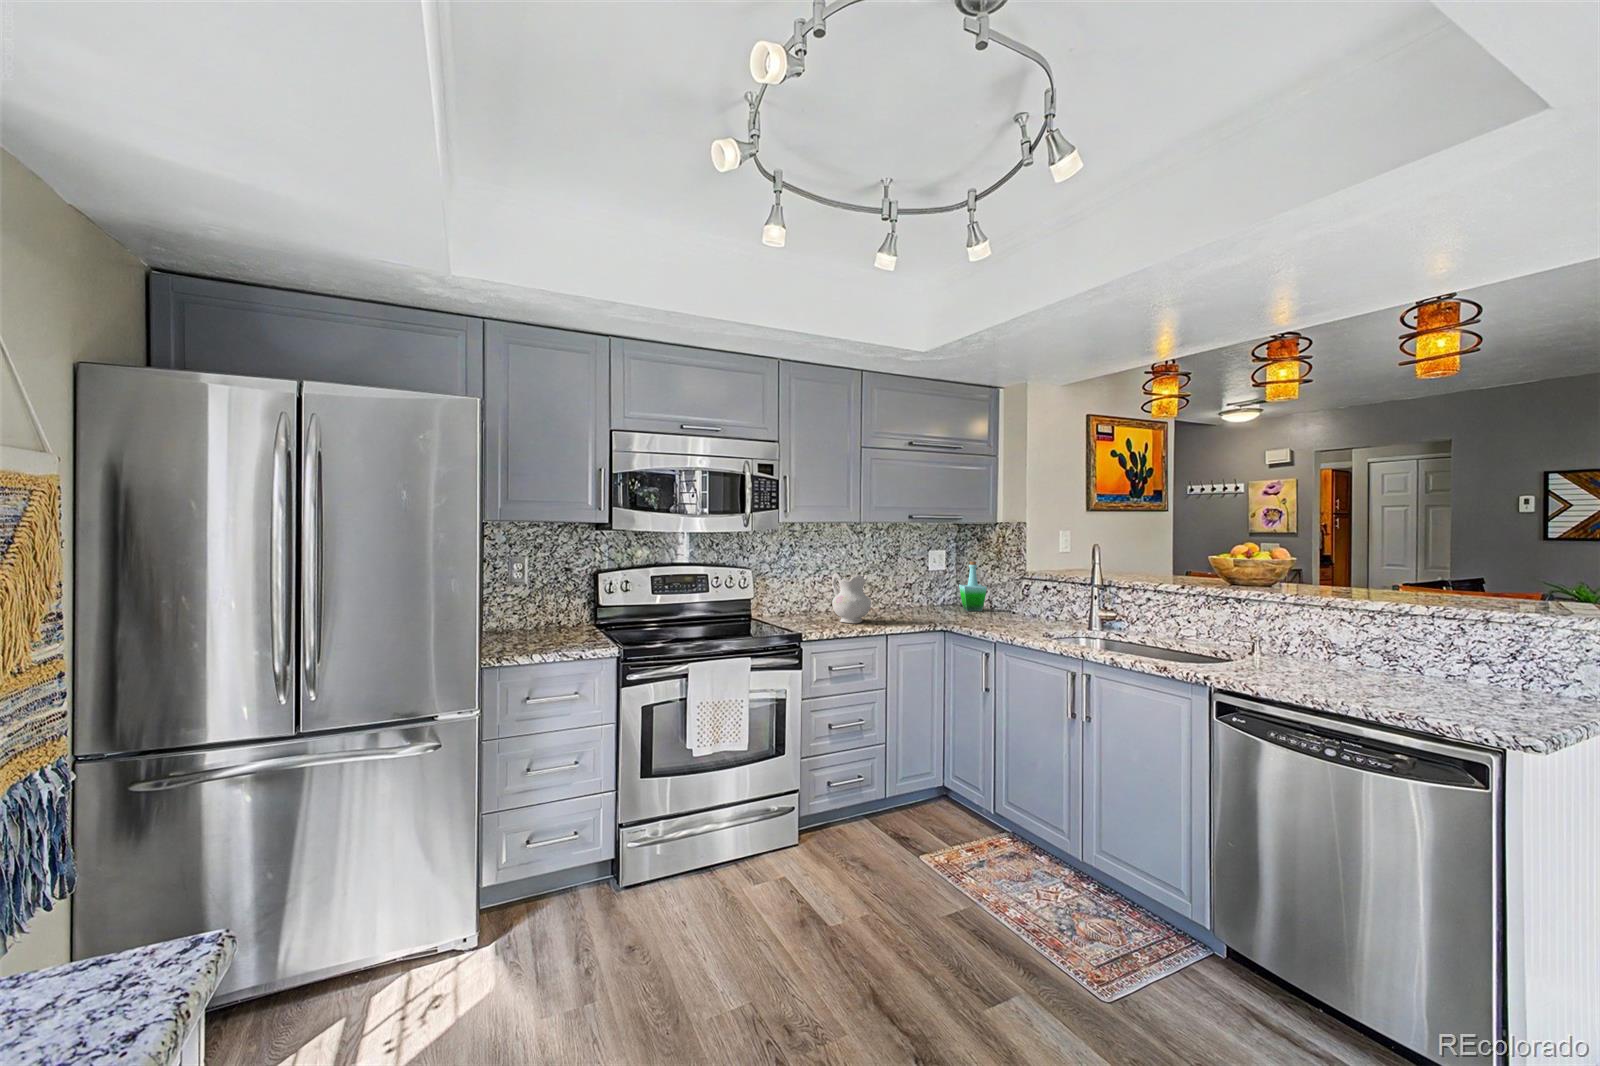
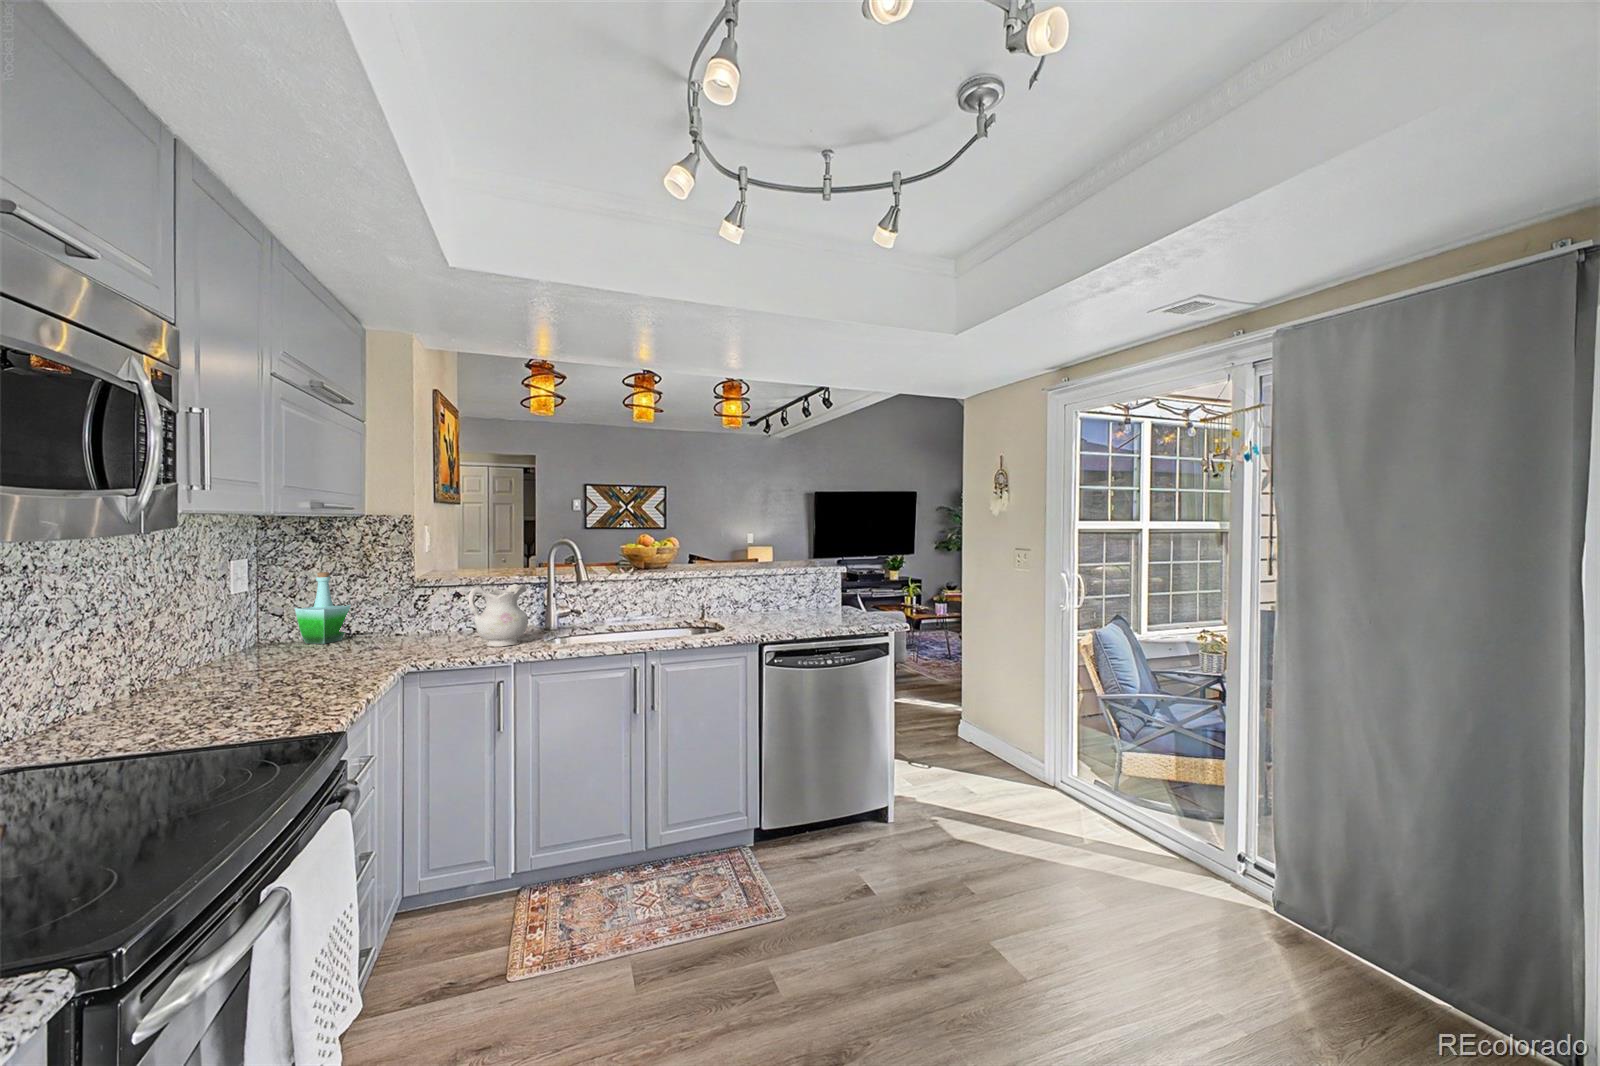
ceramic pitcher: present [832,572,871,623] -> present [469,584,528,647]

